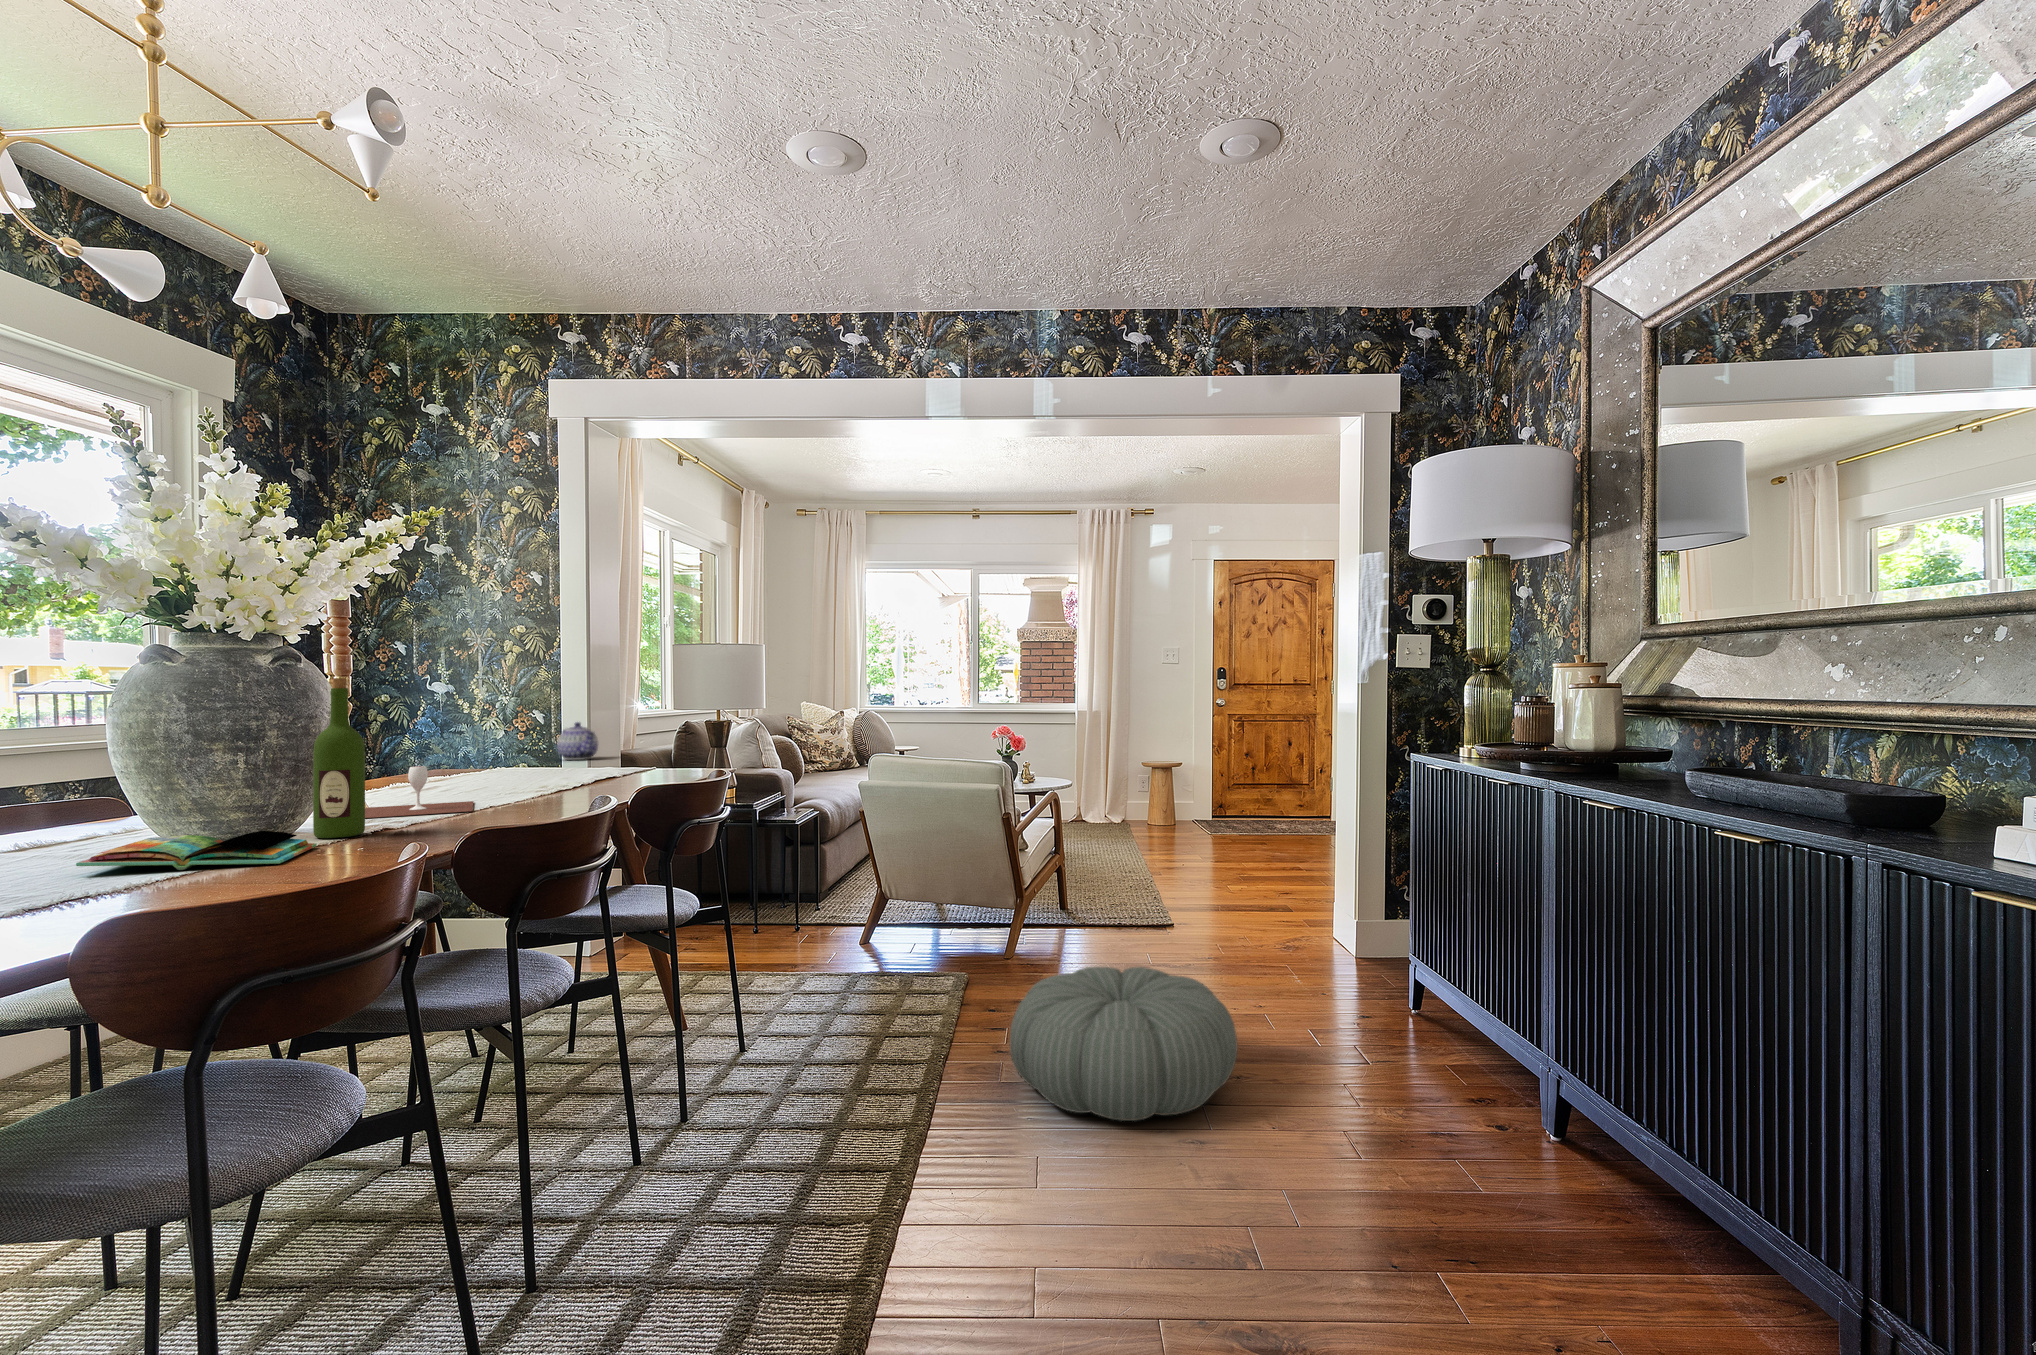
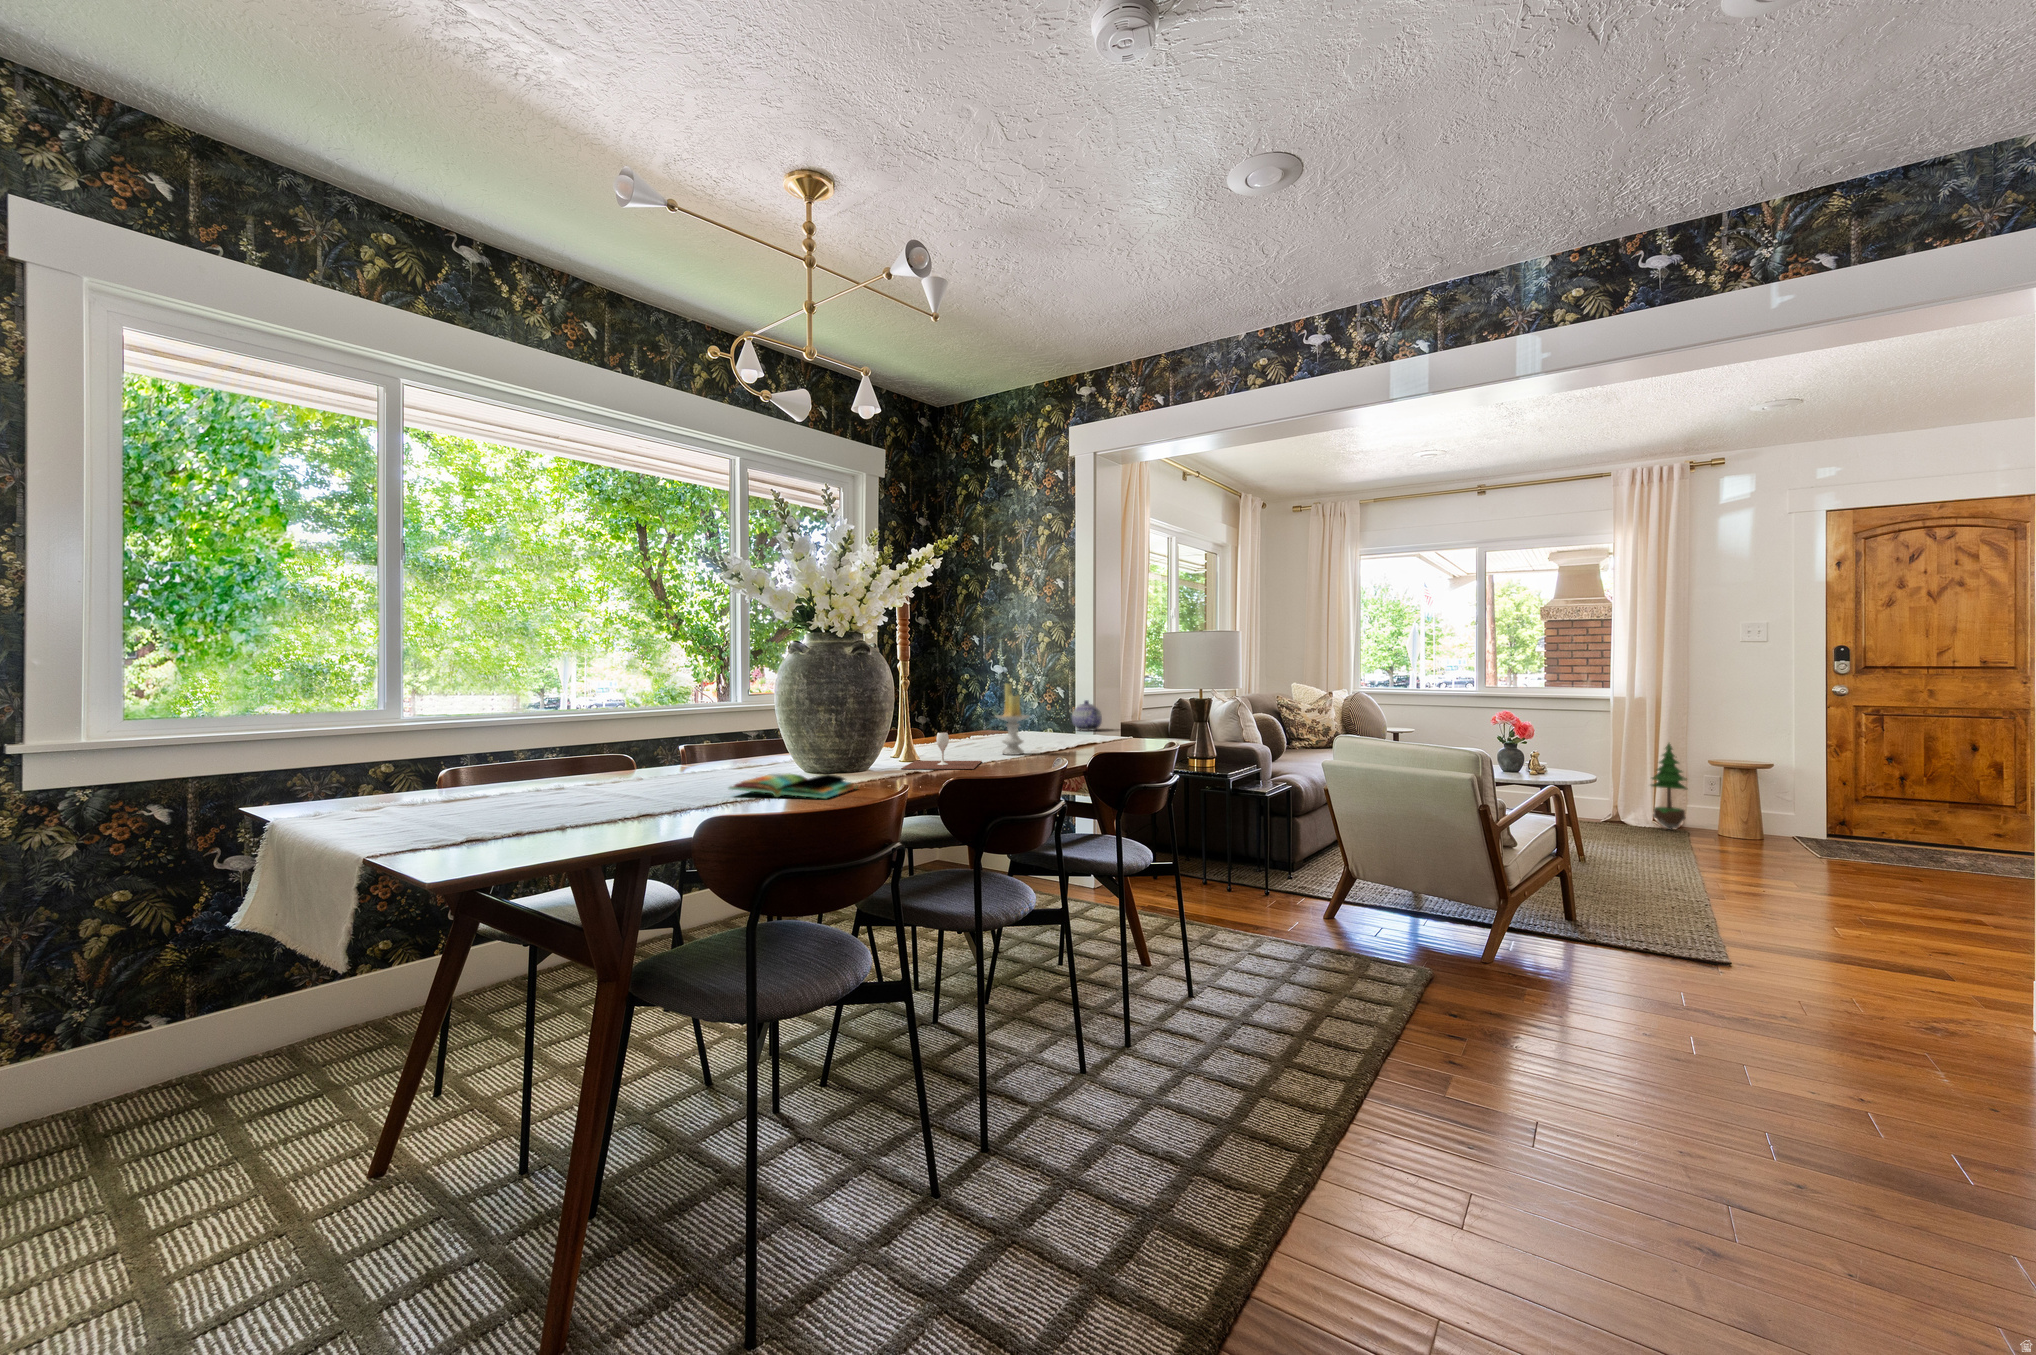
wine bottle: present [313,678,365,838] -> none [863,668,894,782]
candle: none [481,700,534,792] -> present [996,684,1029,755]
potted tree: none [1105,748,1132,826] -> present [1651,744,1687,830]
pouf: present [1010,967,1238,1121] -> none [1449,990,1775,1196]

